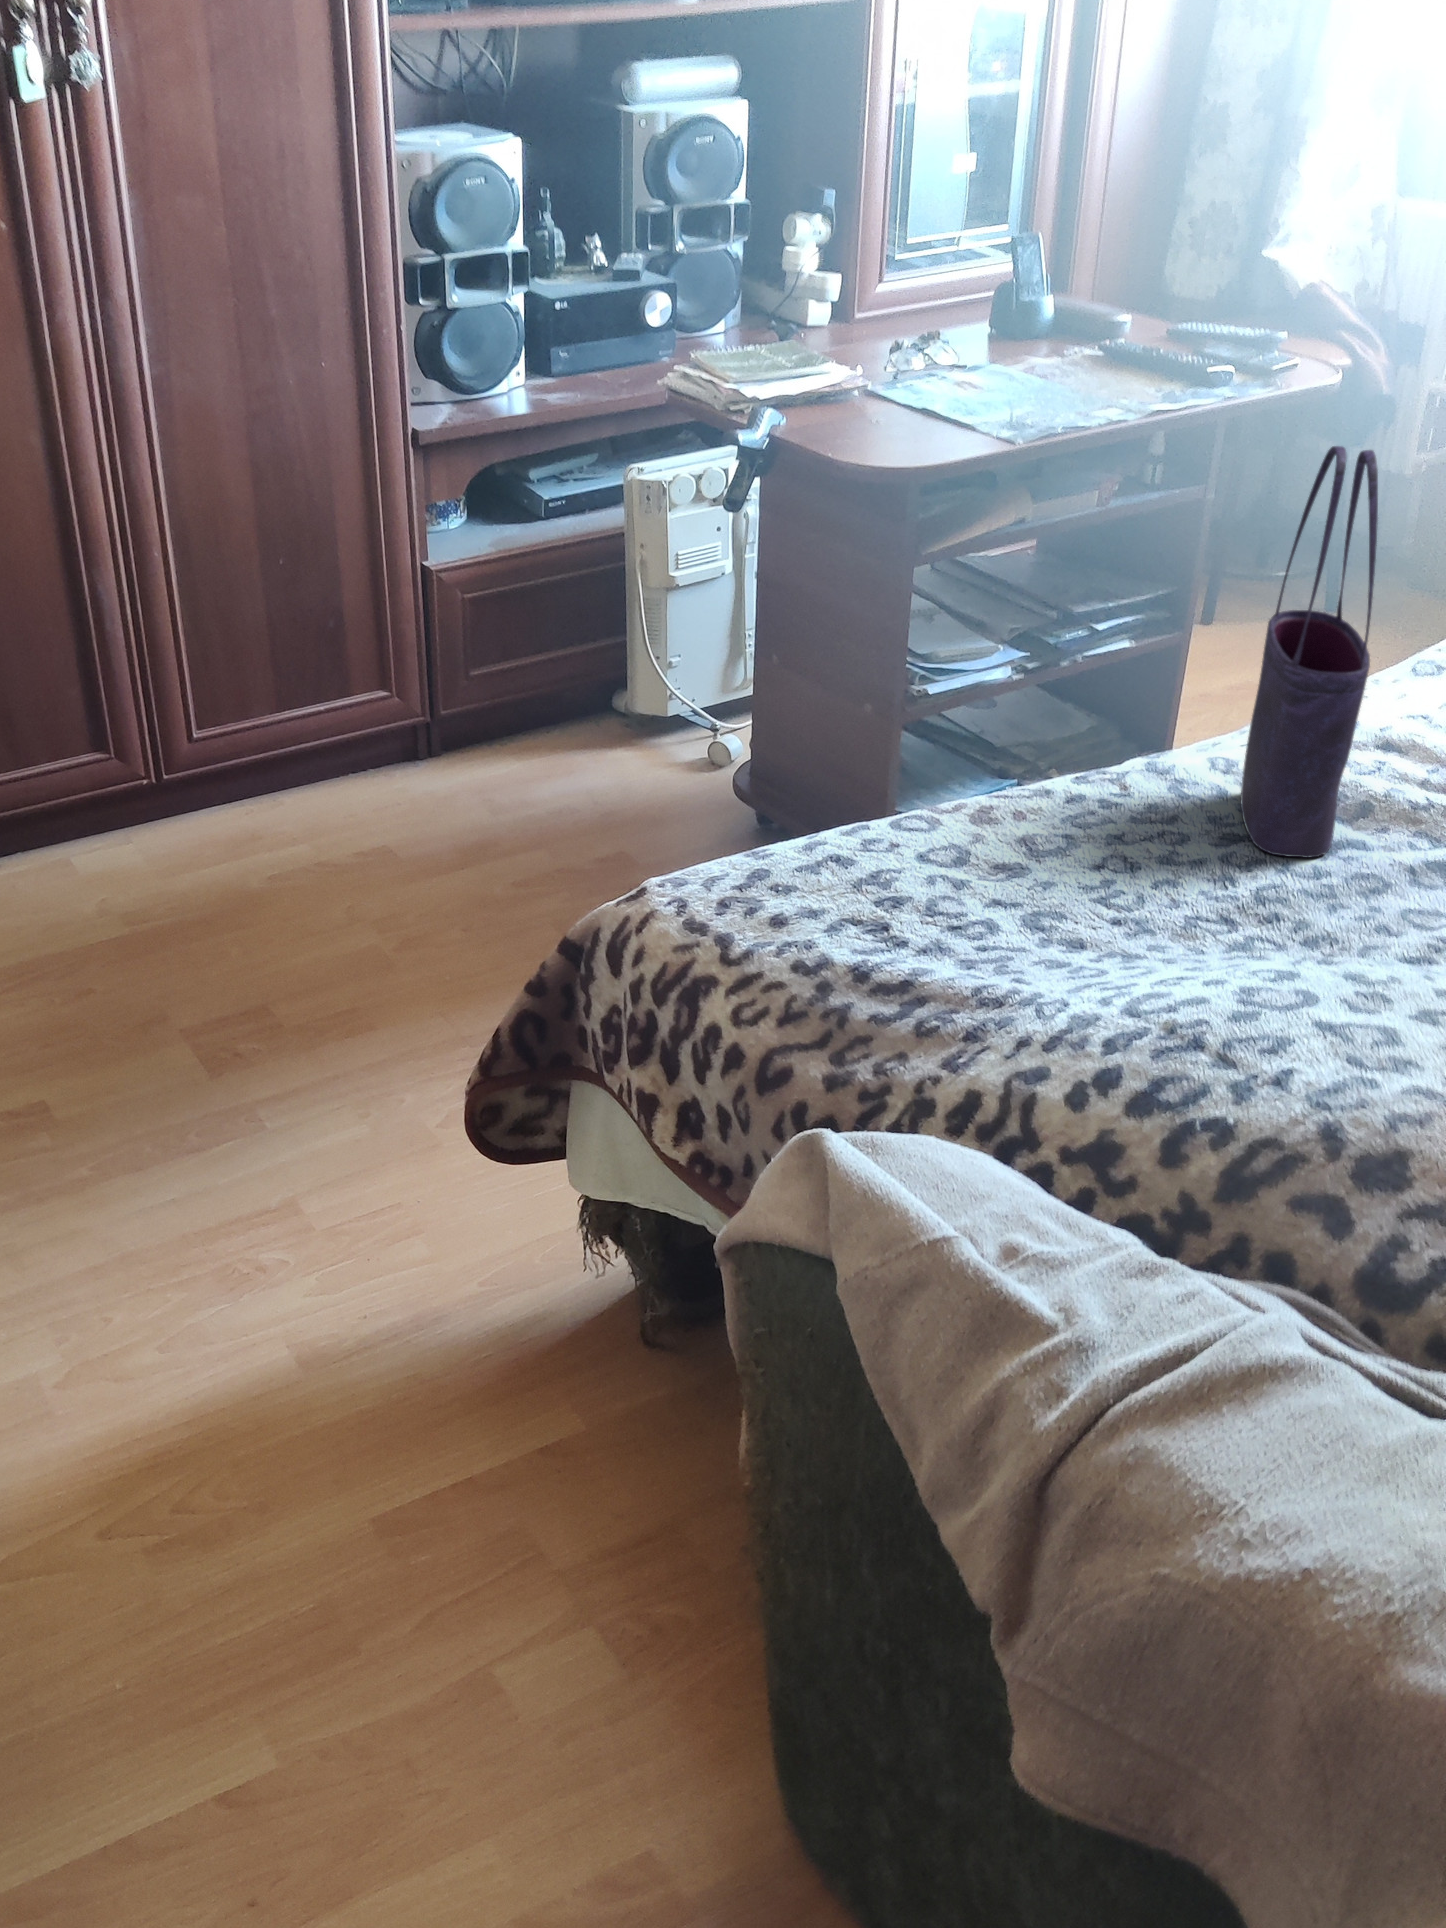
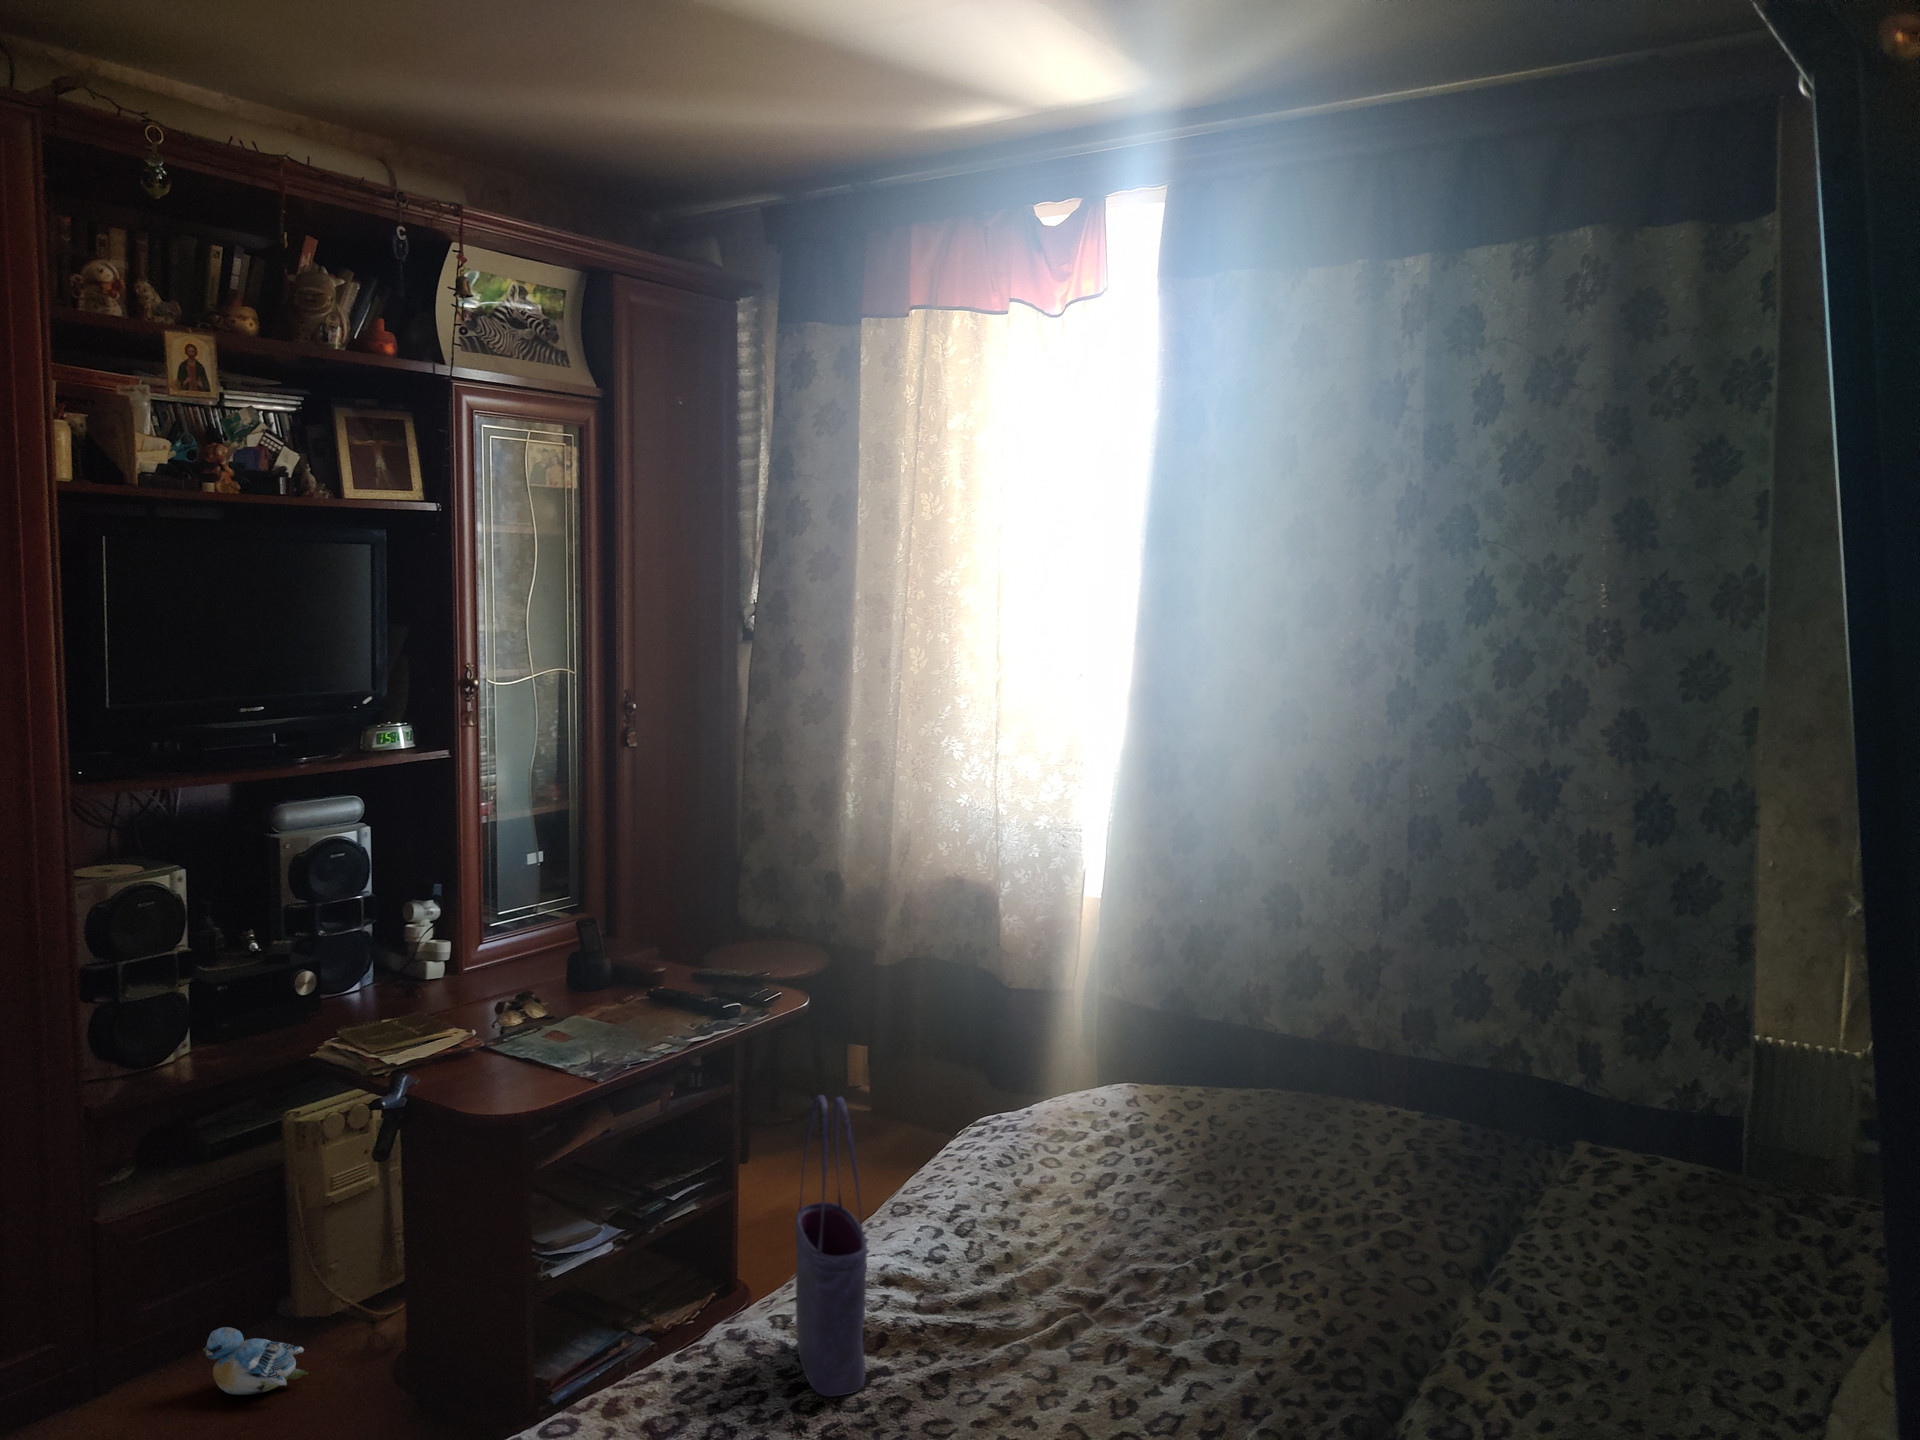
plush toy: none [545,695,649,771] -> present [203,1327,308,1395]

